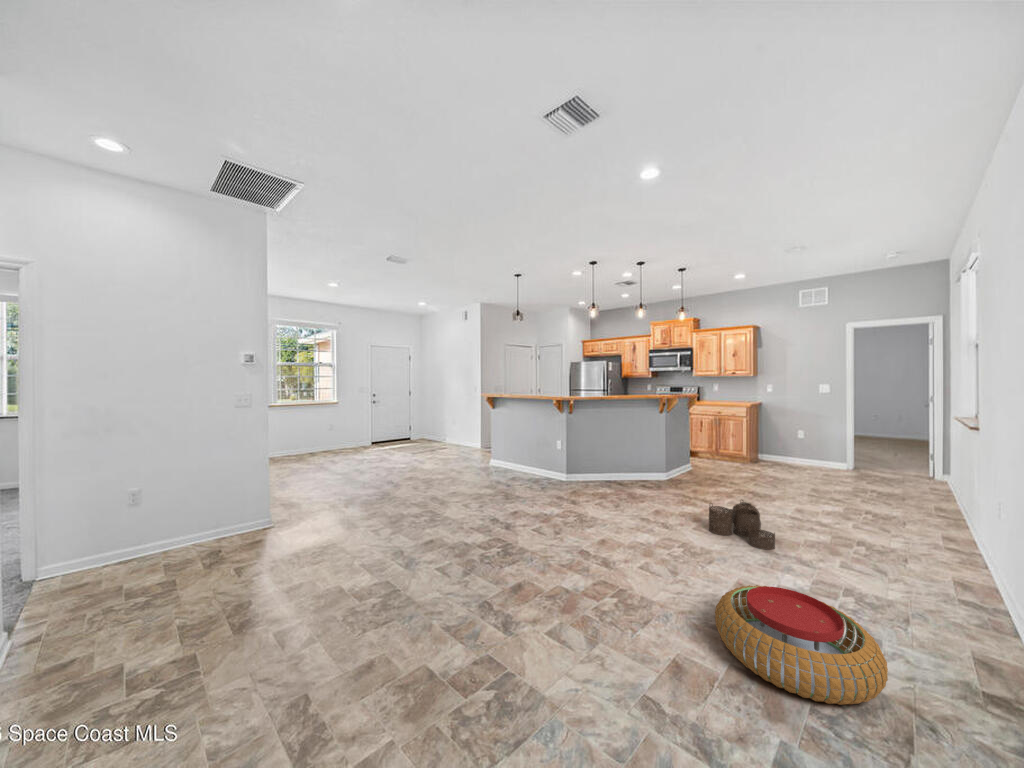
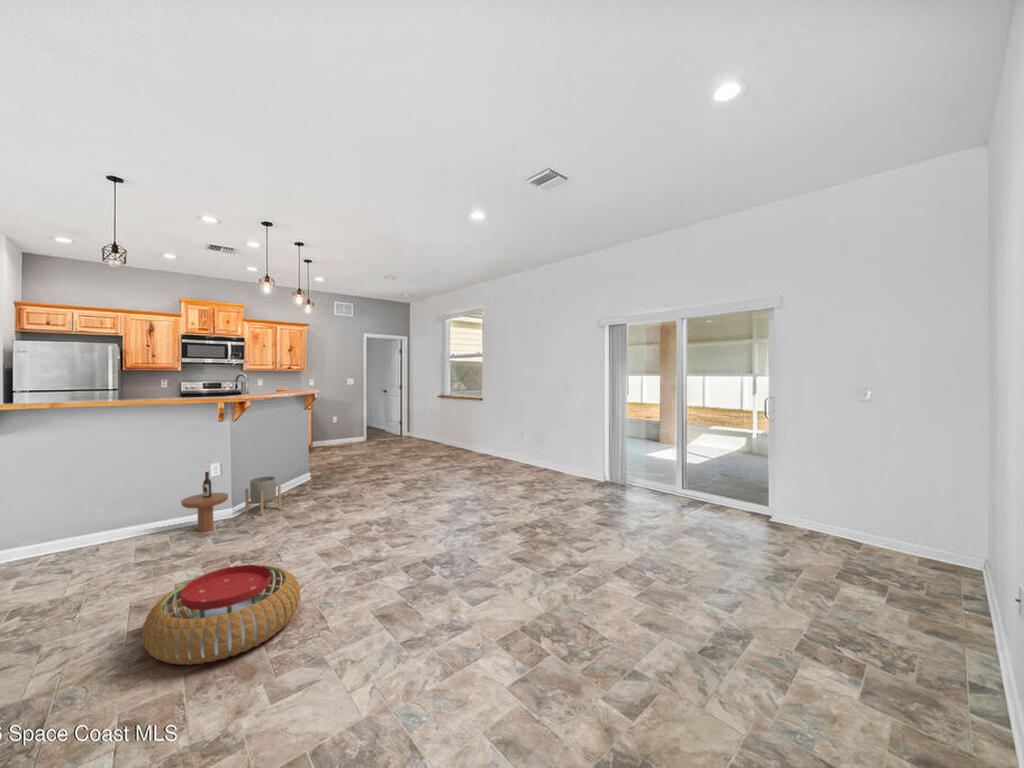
side table: none [818,489,870,552] -> present [181,472,228,532]
woven basket: present [709,502,775,550] -> none [37,521,145,580]
planter: none [900,515,956,568] -> present [245,477,281,515]

